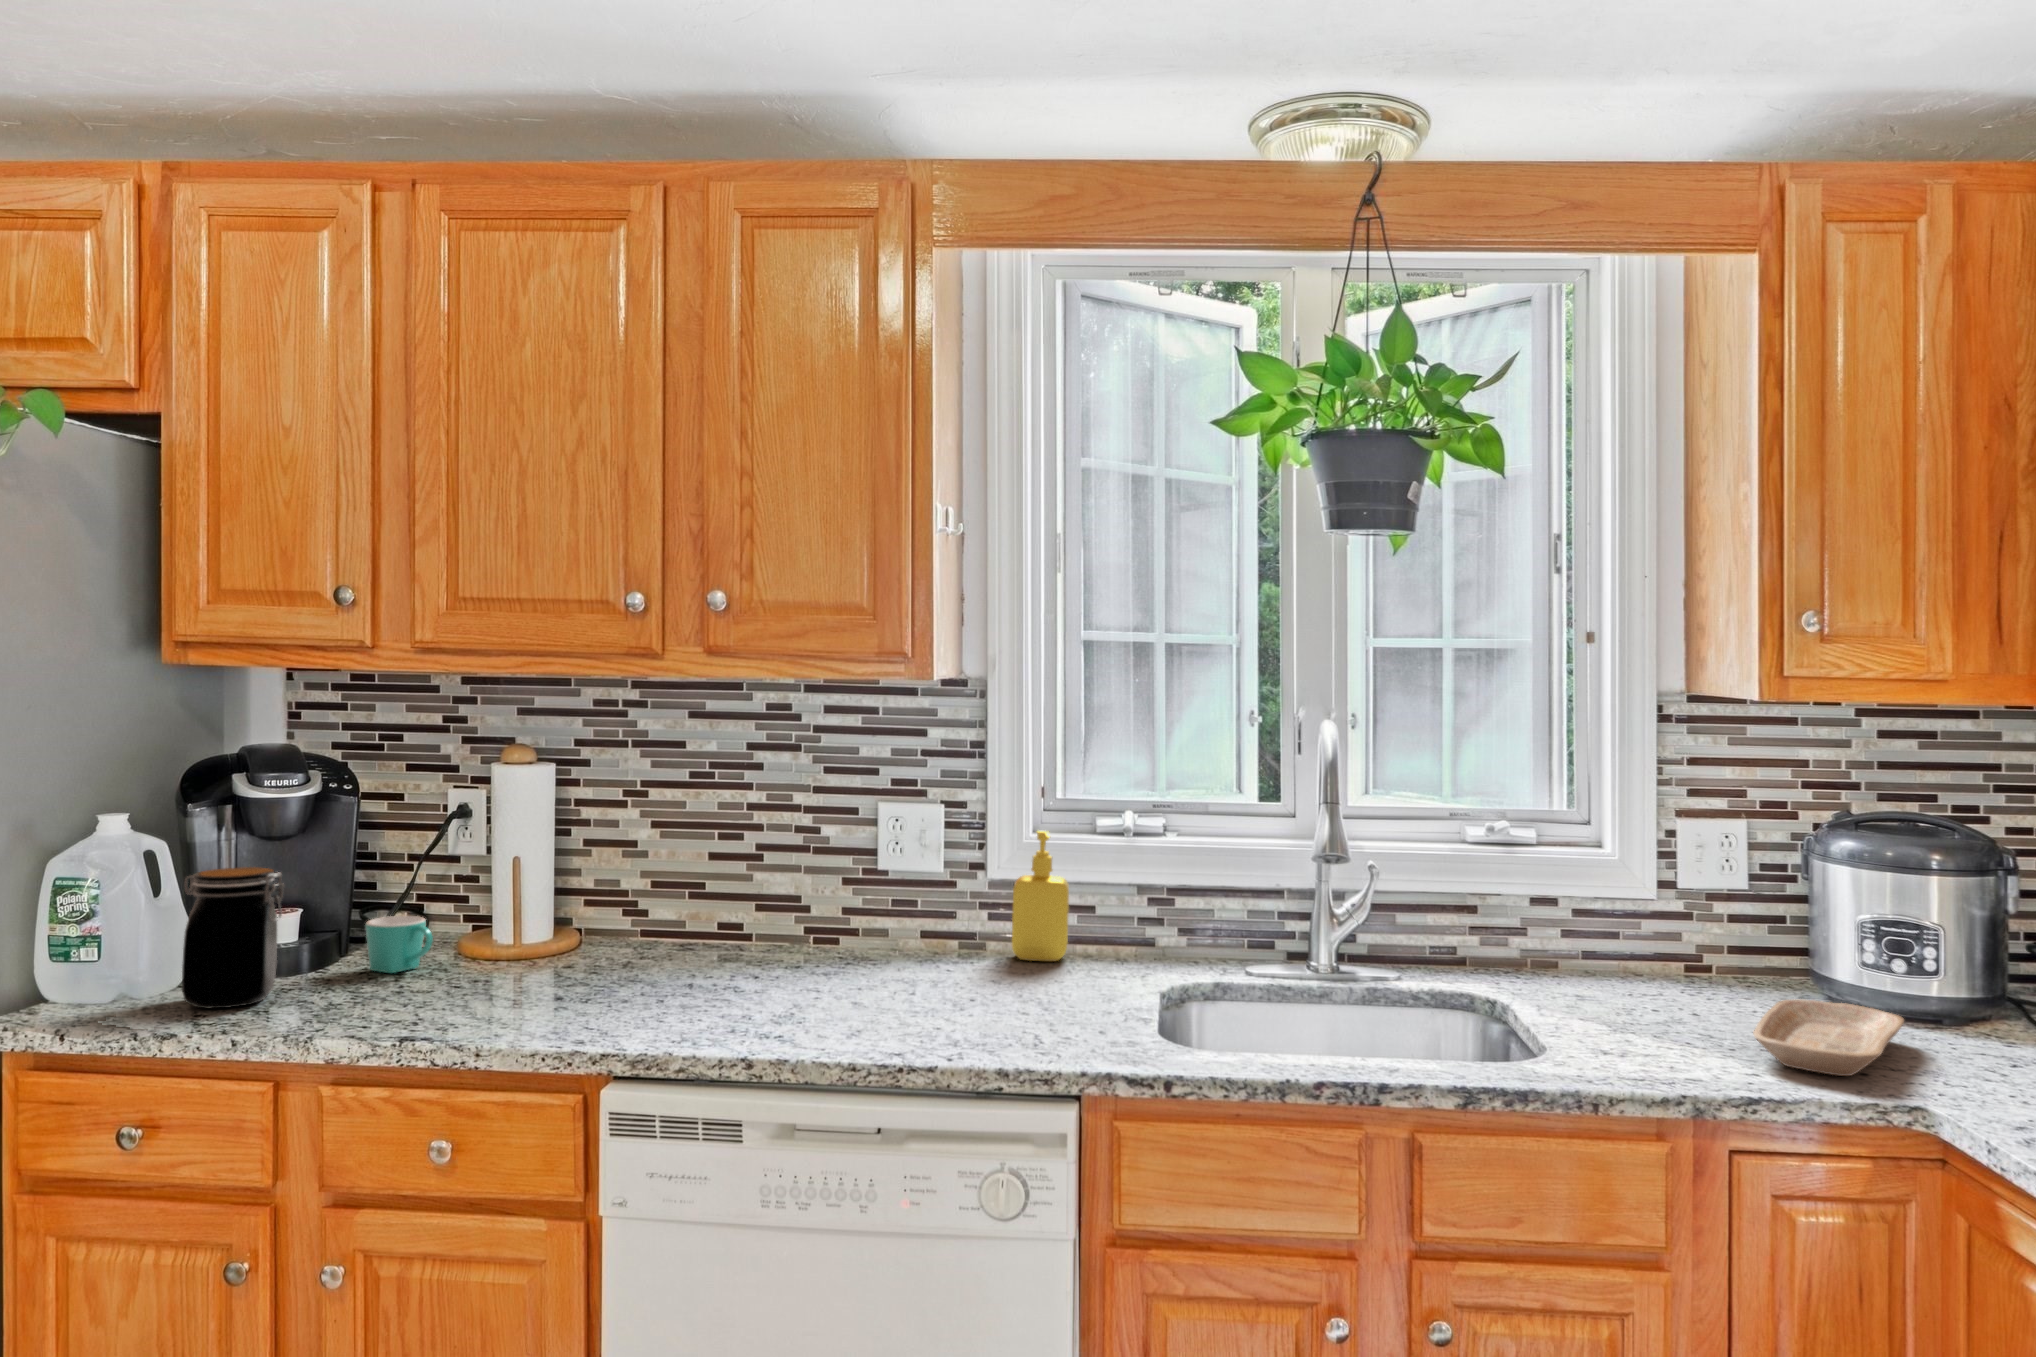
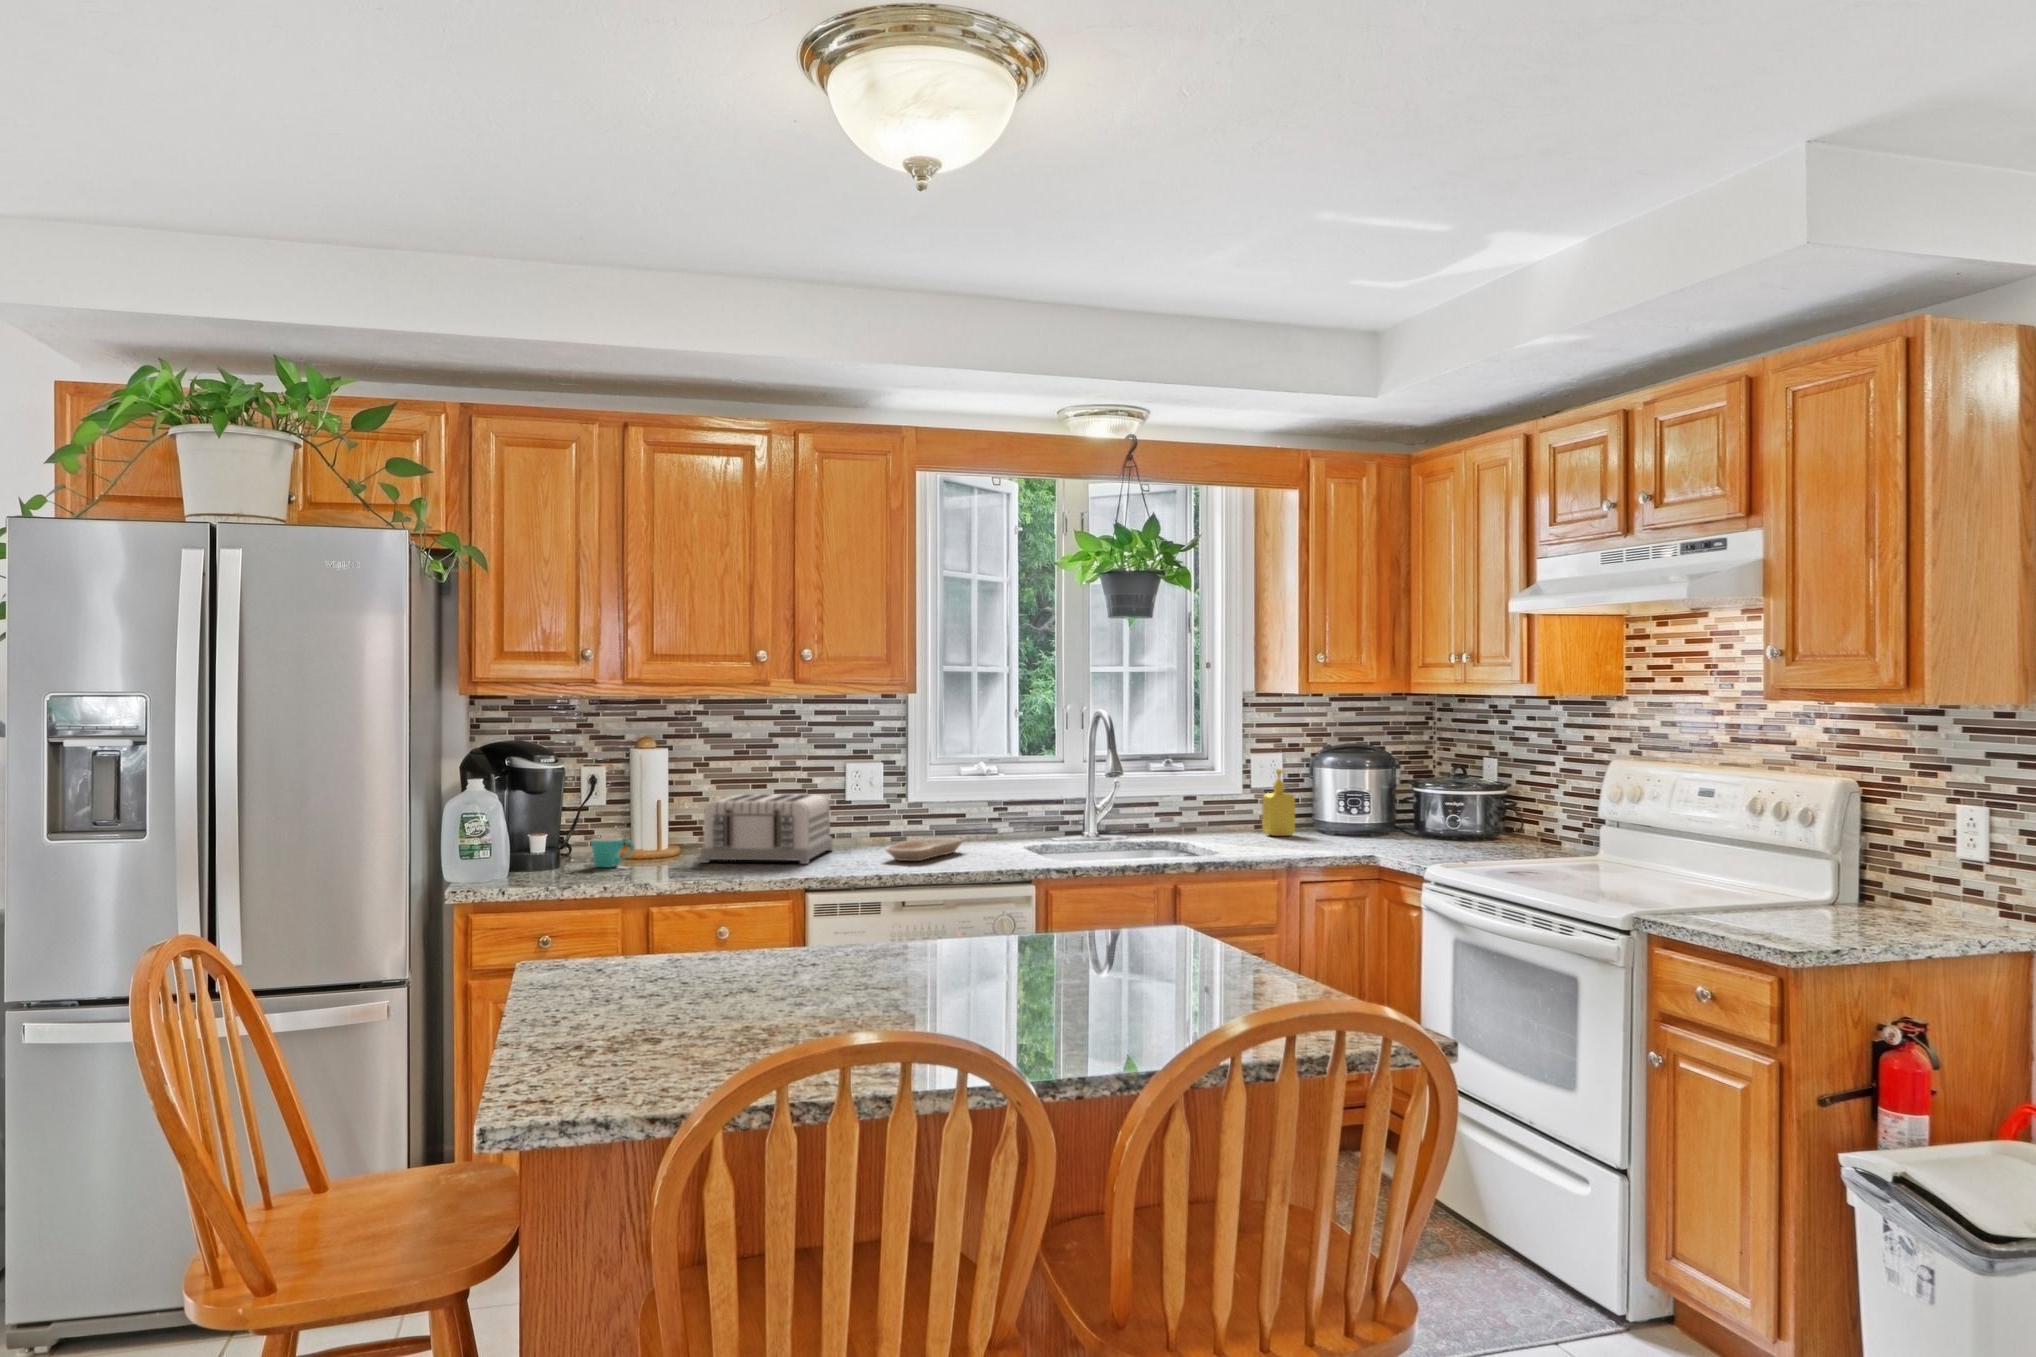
soap dispenser: present [1012,830,1069,961] -> present [1262,769,1295,836]
toaster: none [551,847,828,999] -> present [701,793,833,864]
jar: present [182,867,284,1008] -> none [533,807,588,881]
tray: present [1753,999,1904,1076] -> present [885,838,963,861]

